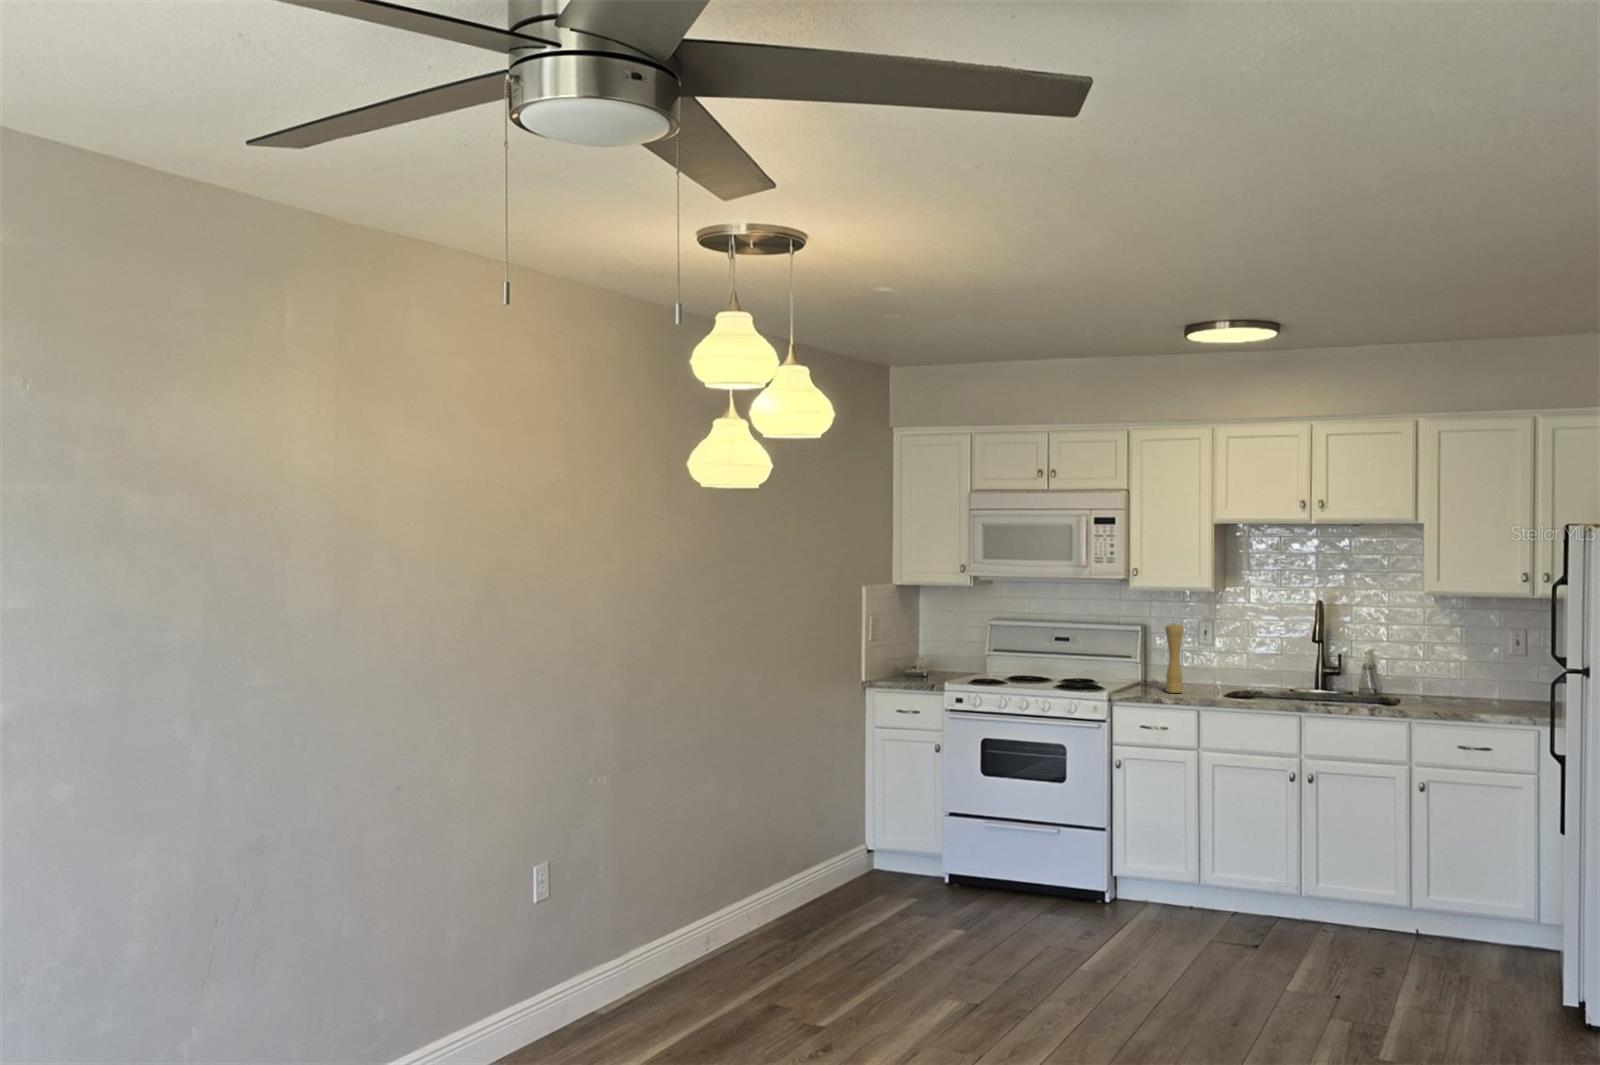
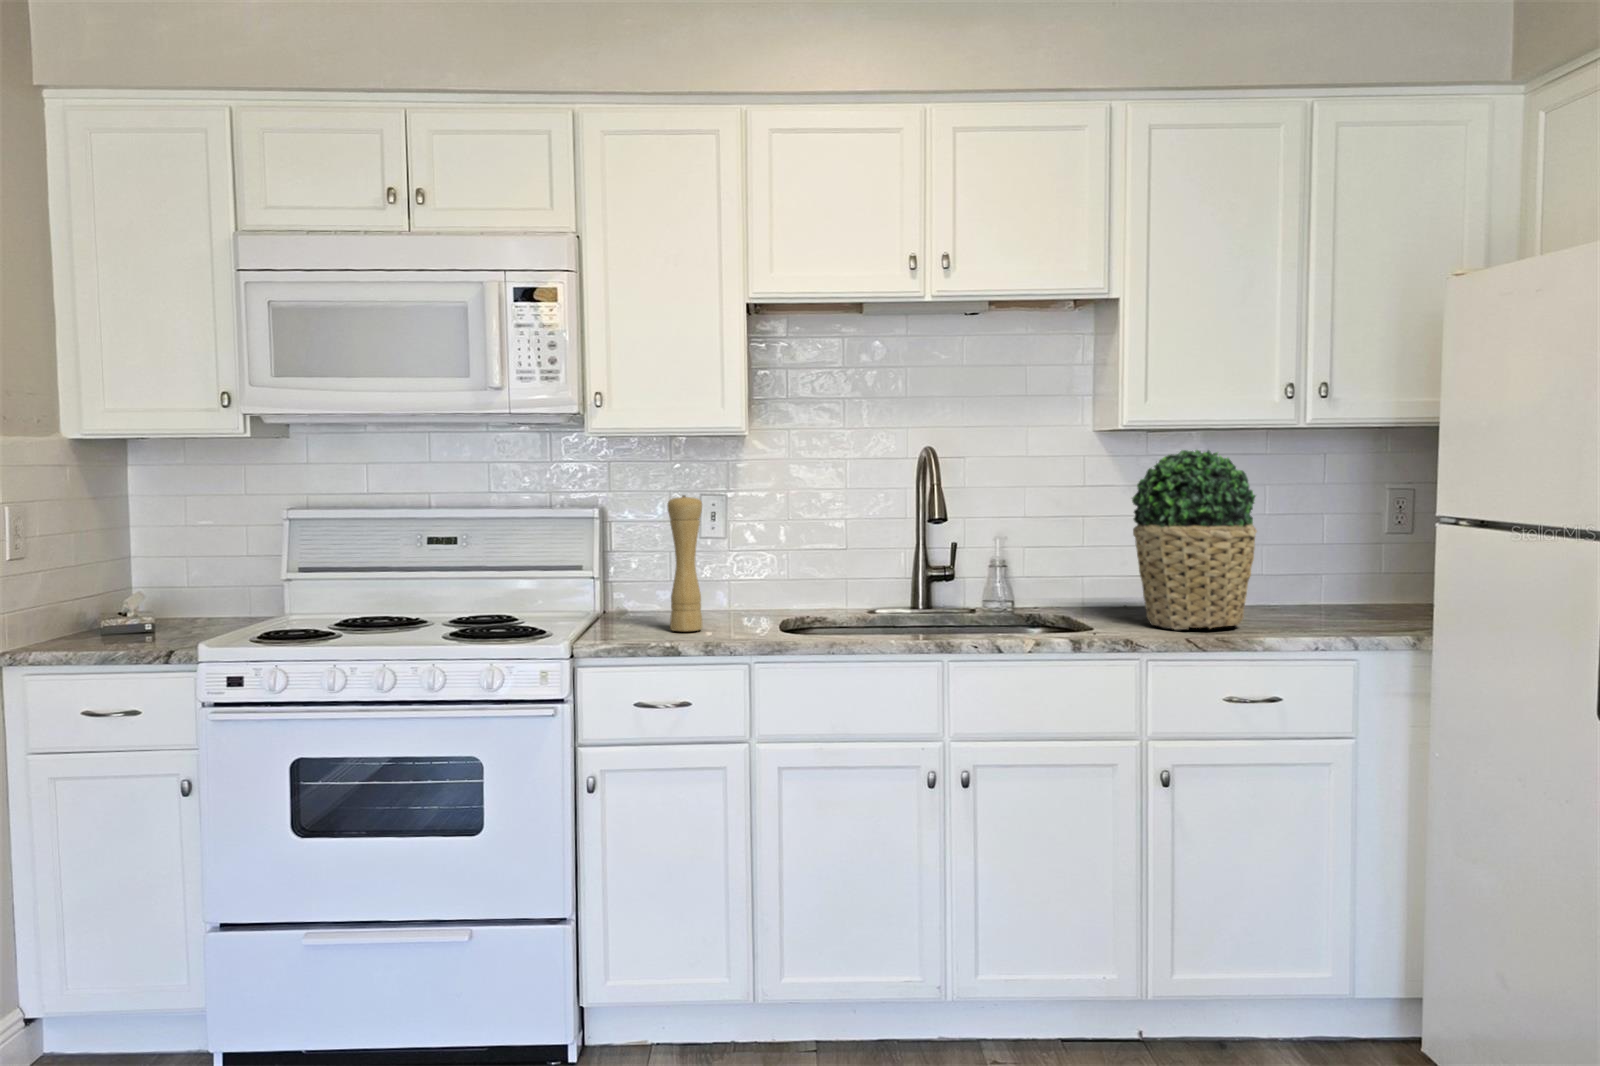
potted plant: none [1430,610,1507,712] -> present [1132,450,1257,630]

